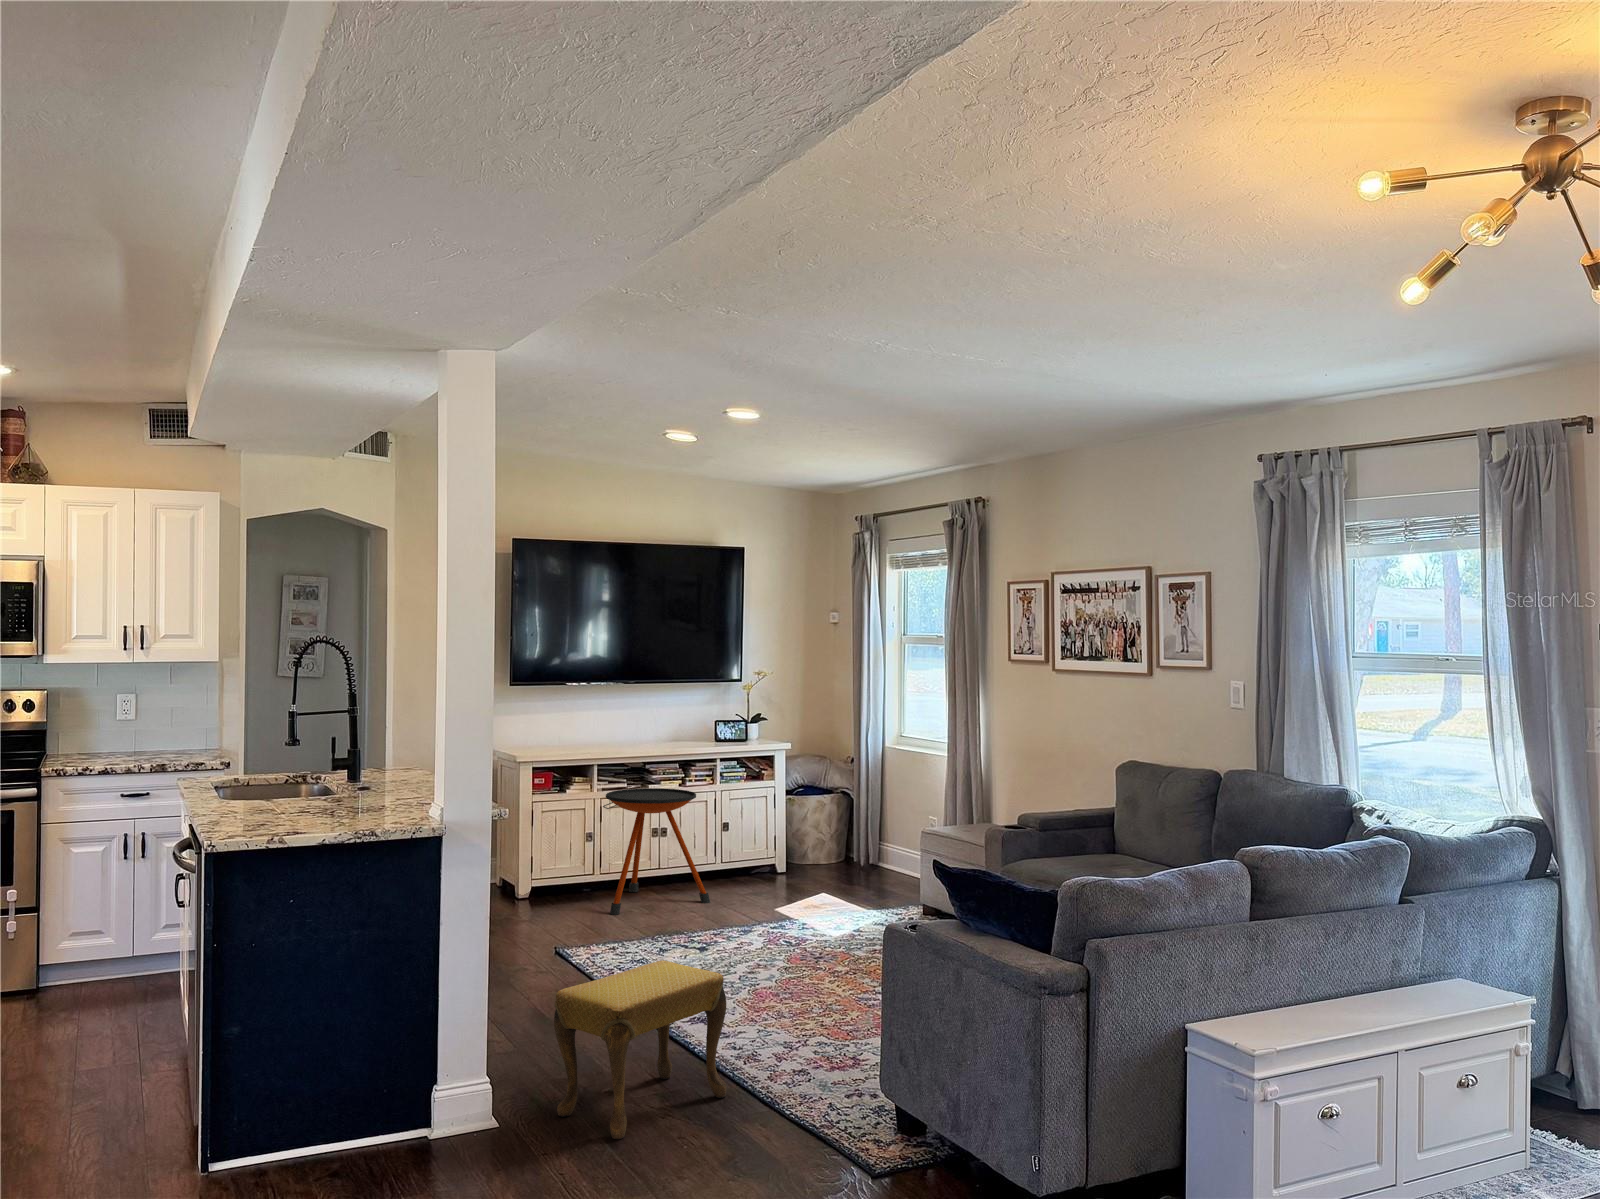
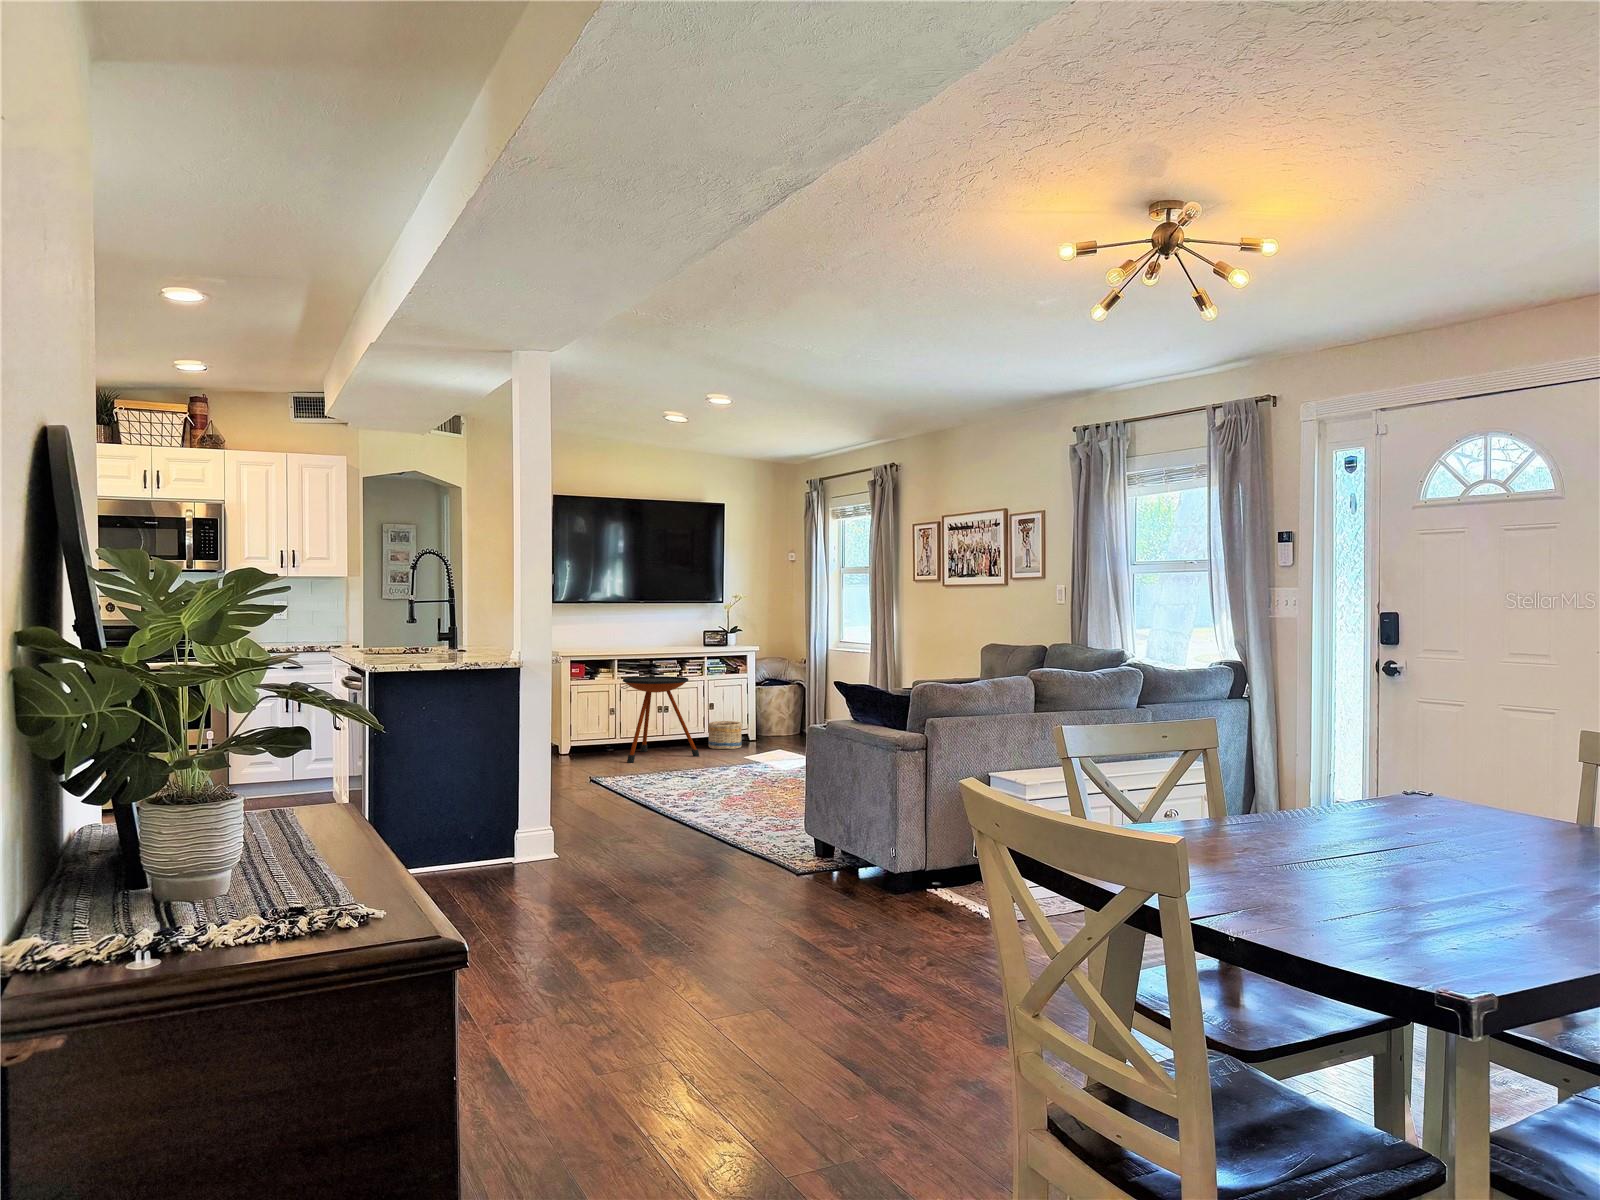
basket: none [722,848,768,889] -> present [708,721,742,749]
footstool: present [554,960,727,1139] -> none [594,758,706,859]

